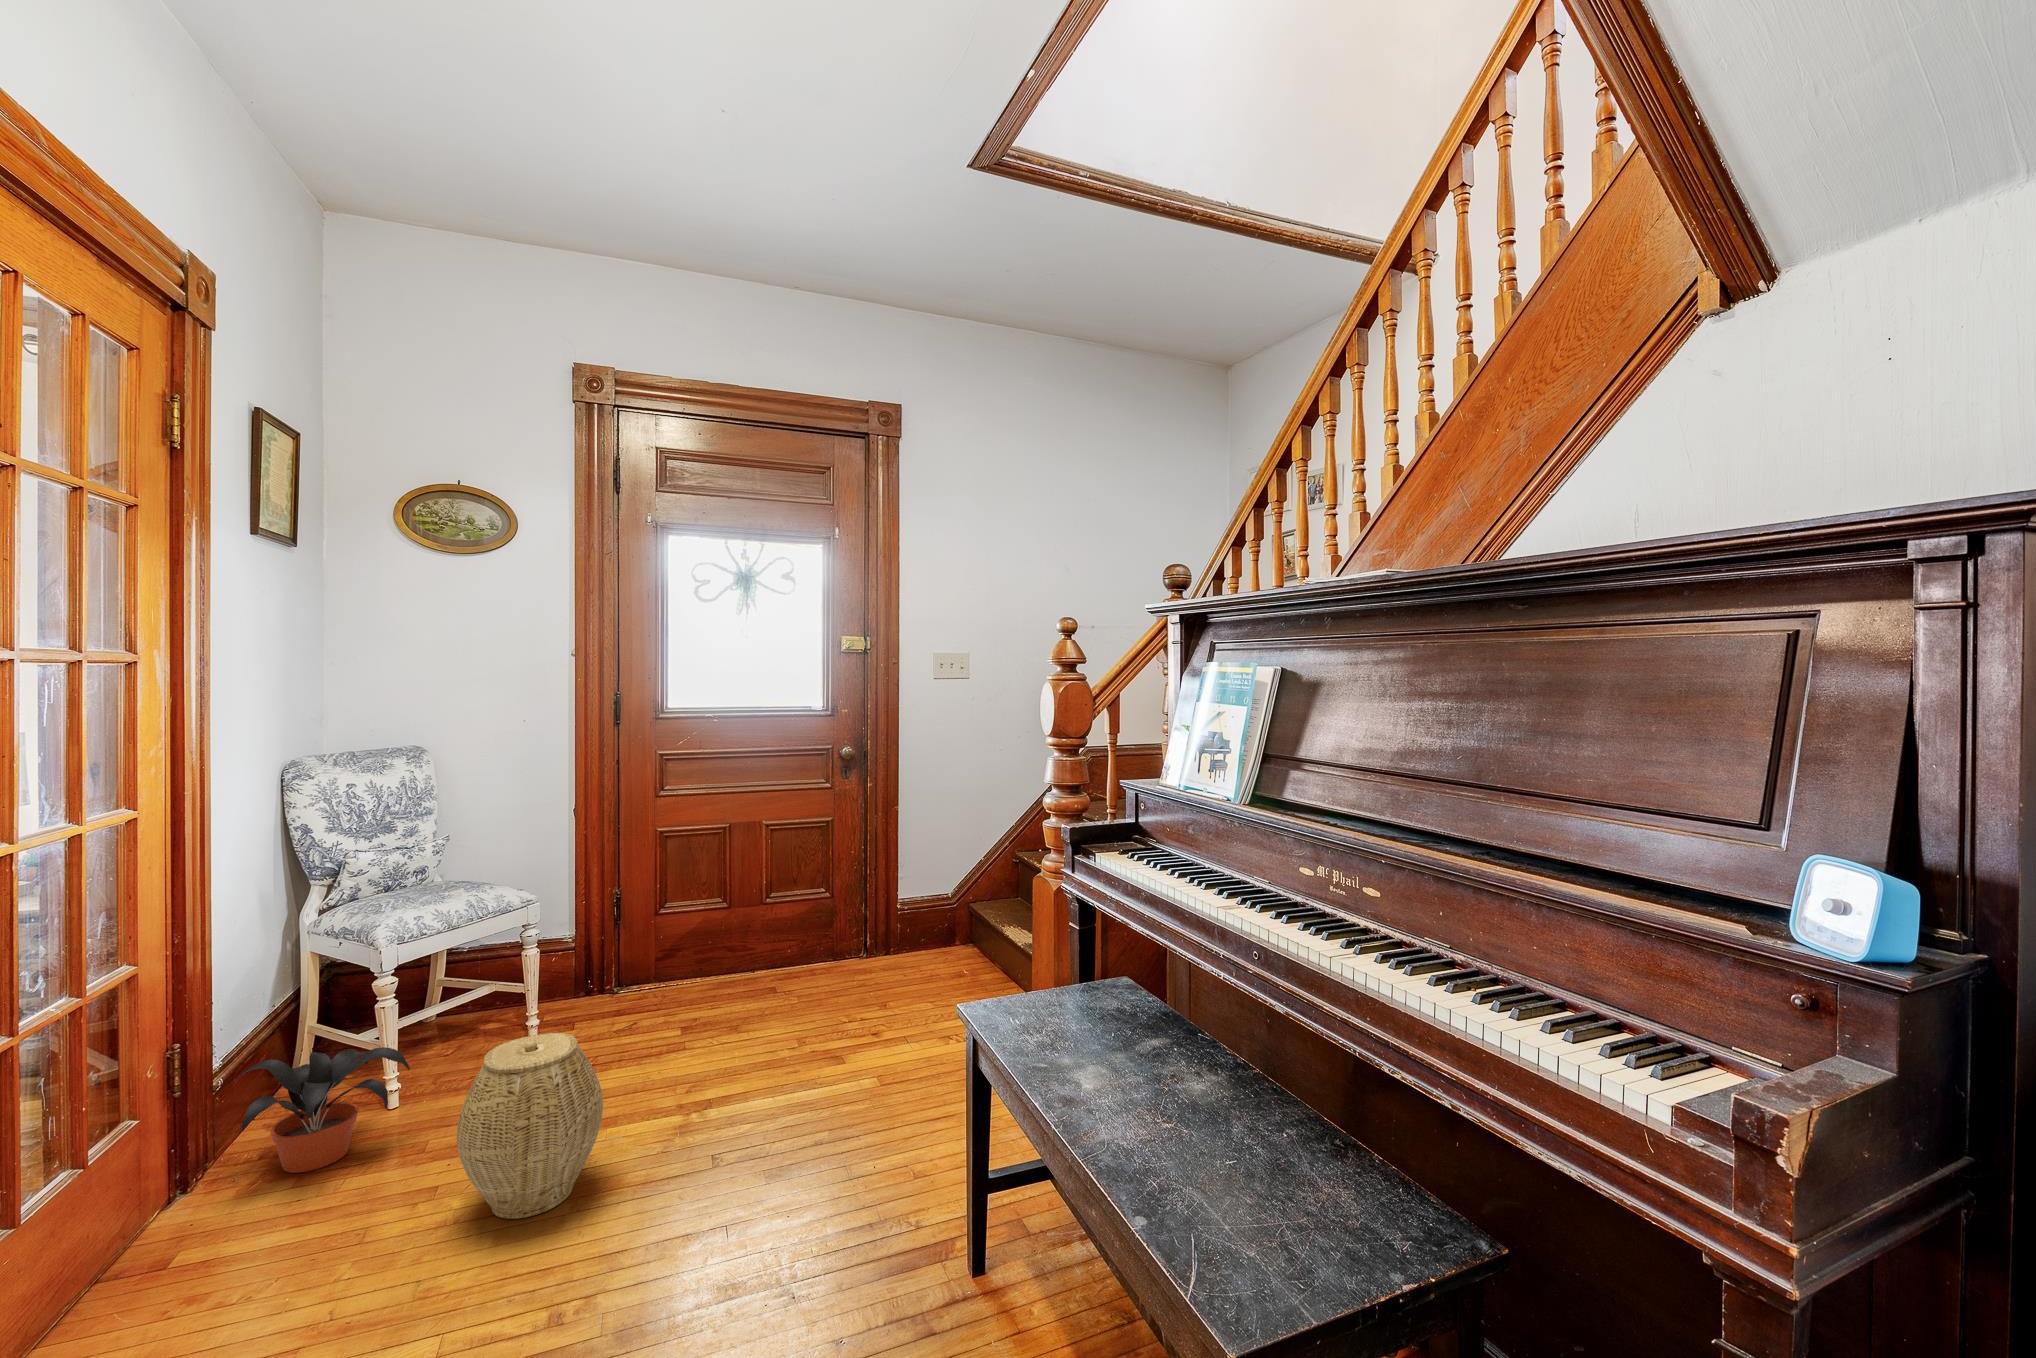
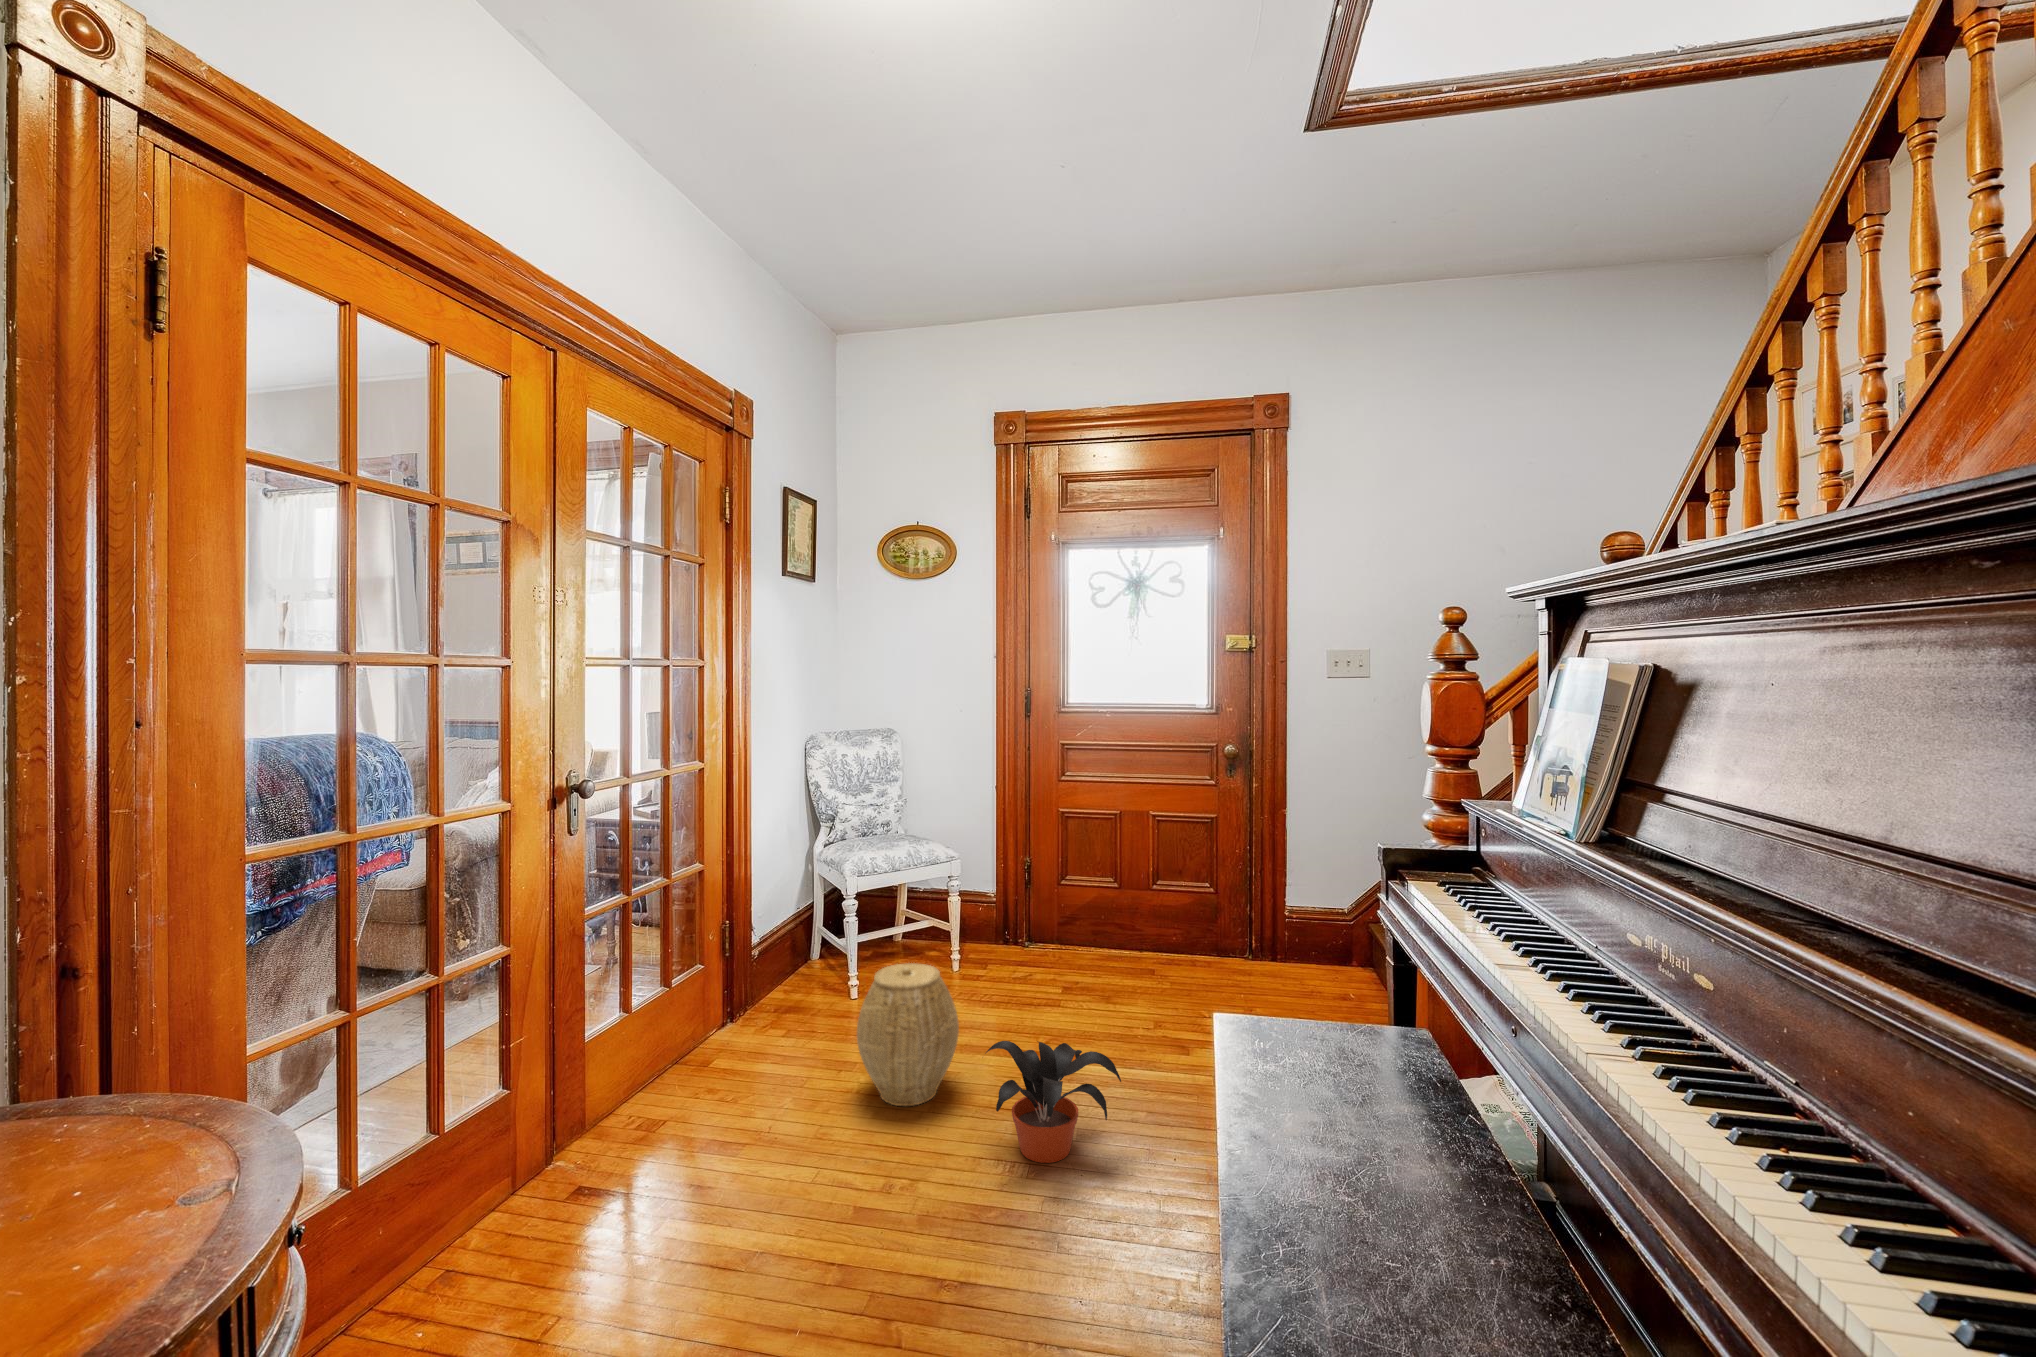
potted plant: present [234,1047,410,1173] -> present [986,1041,1121,1163]

